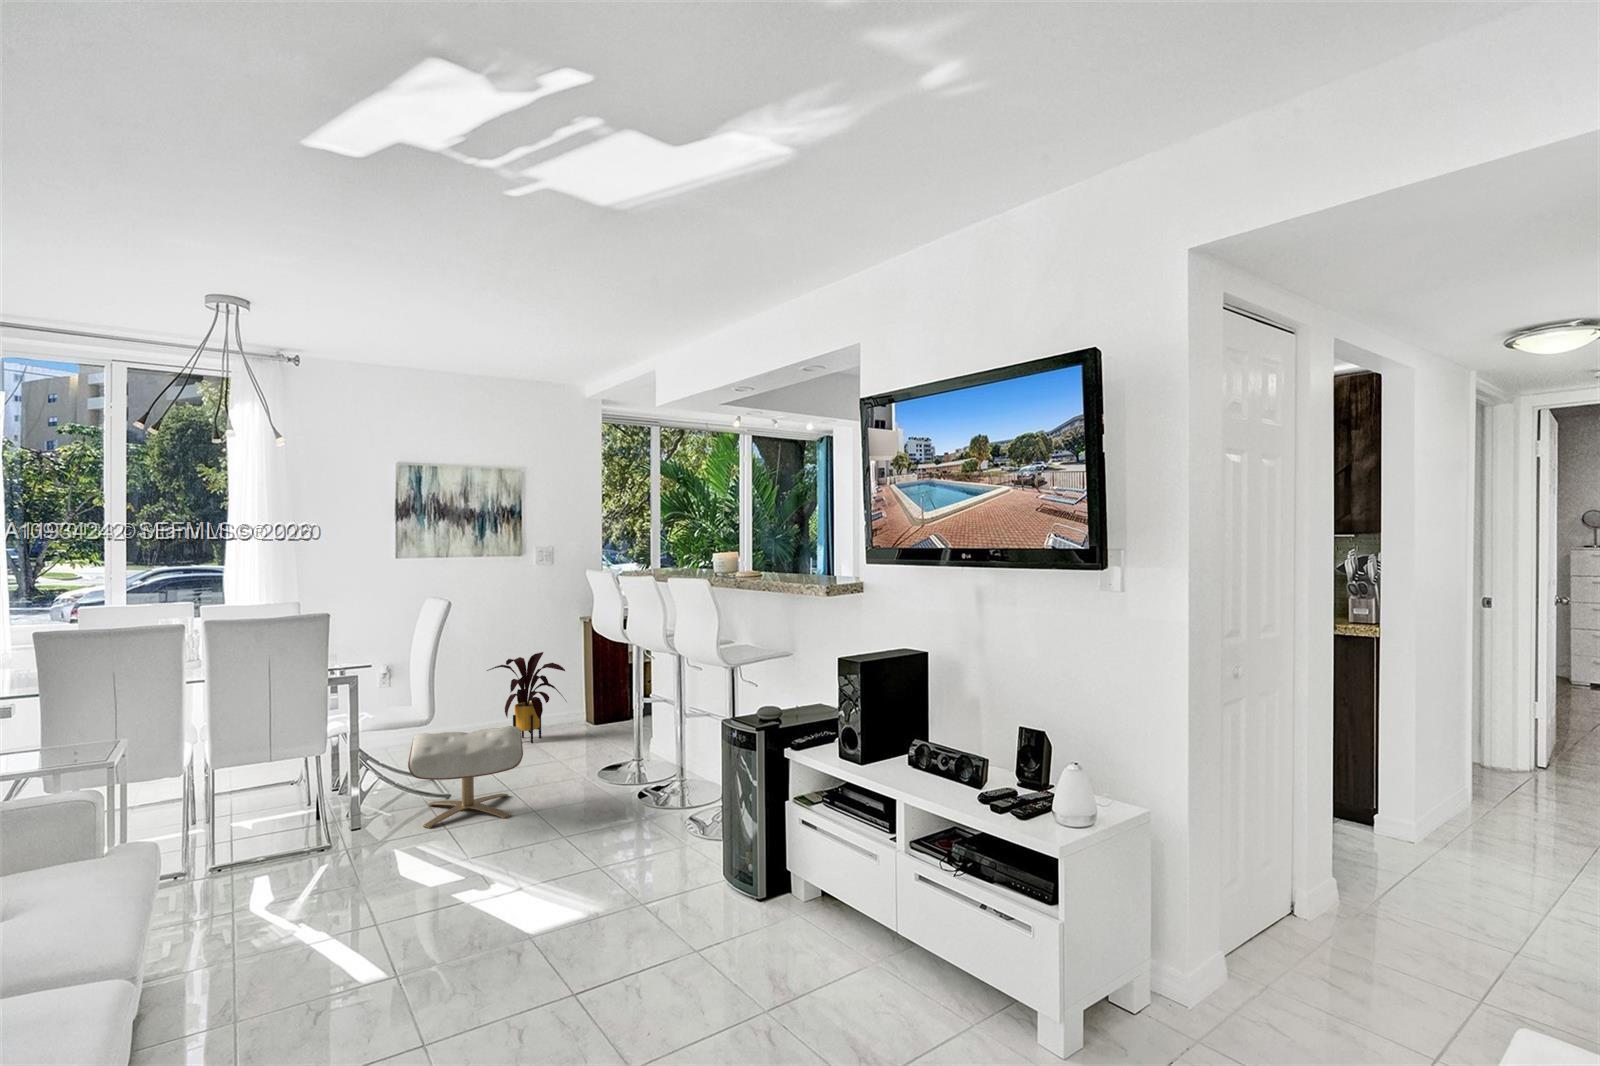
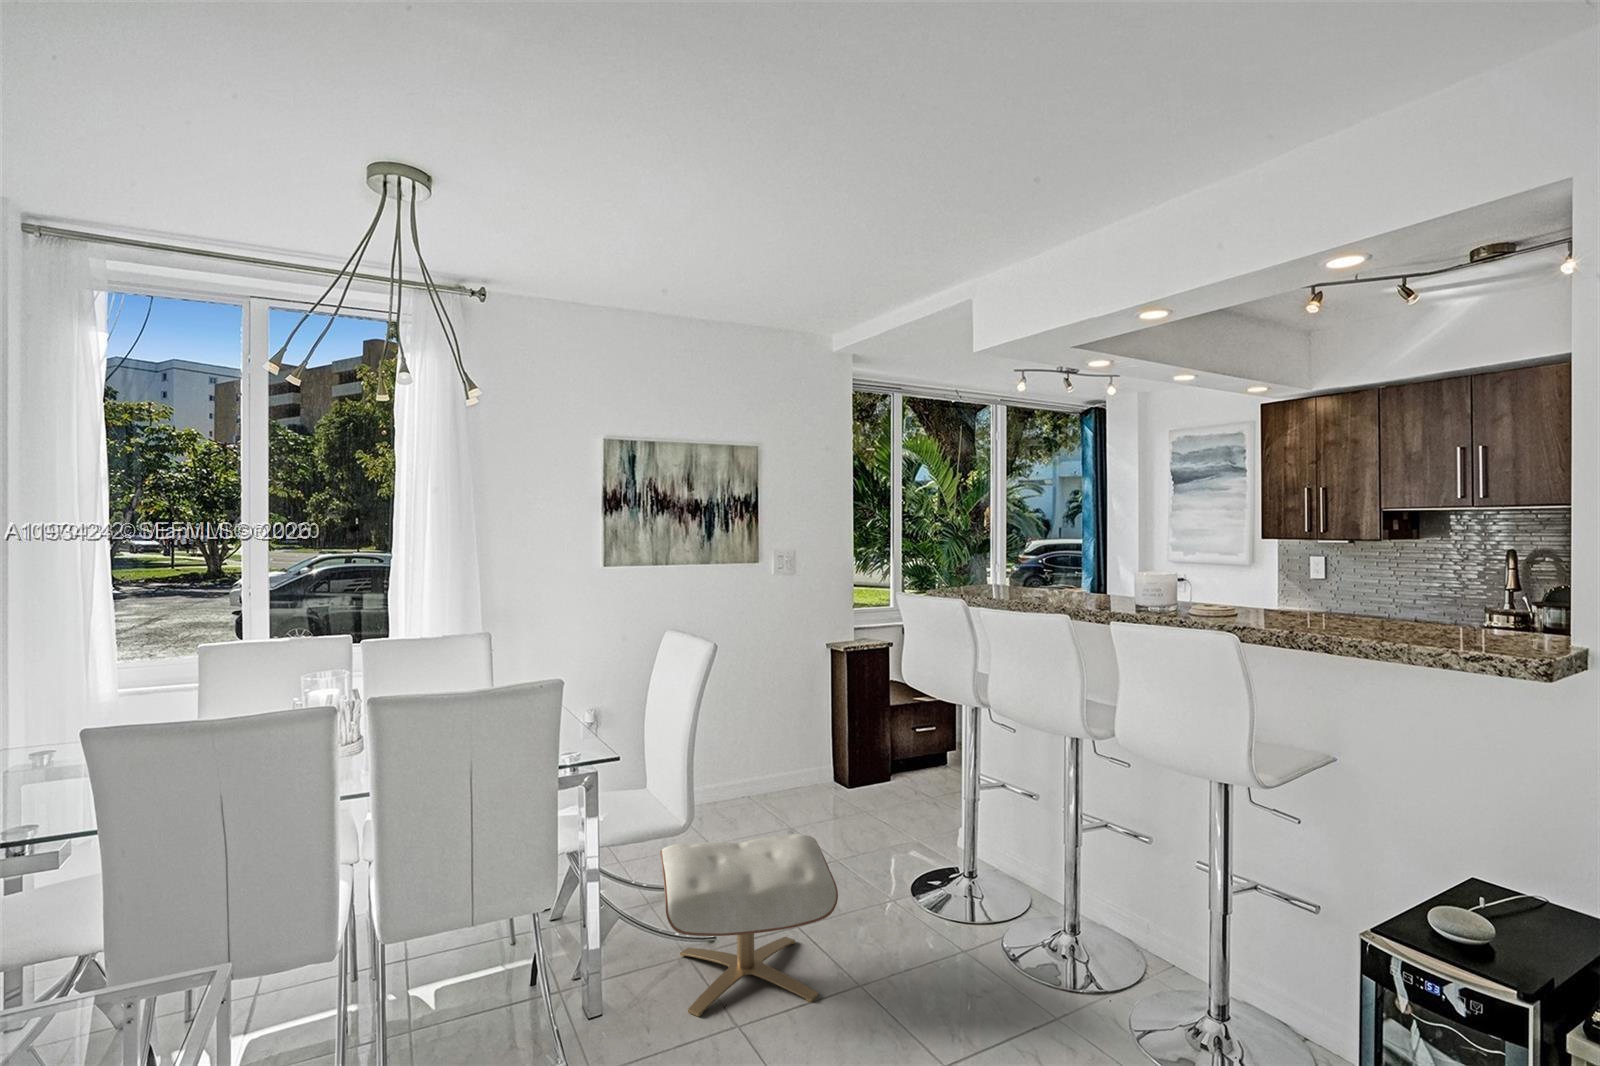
house plant: present [487,652,566,743] -> none [721,694,832,825]

